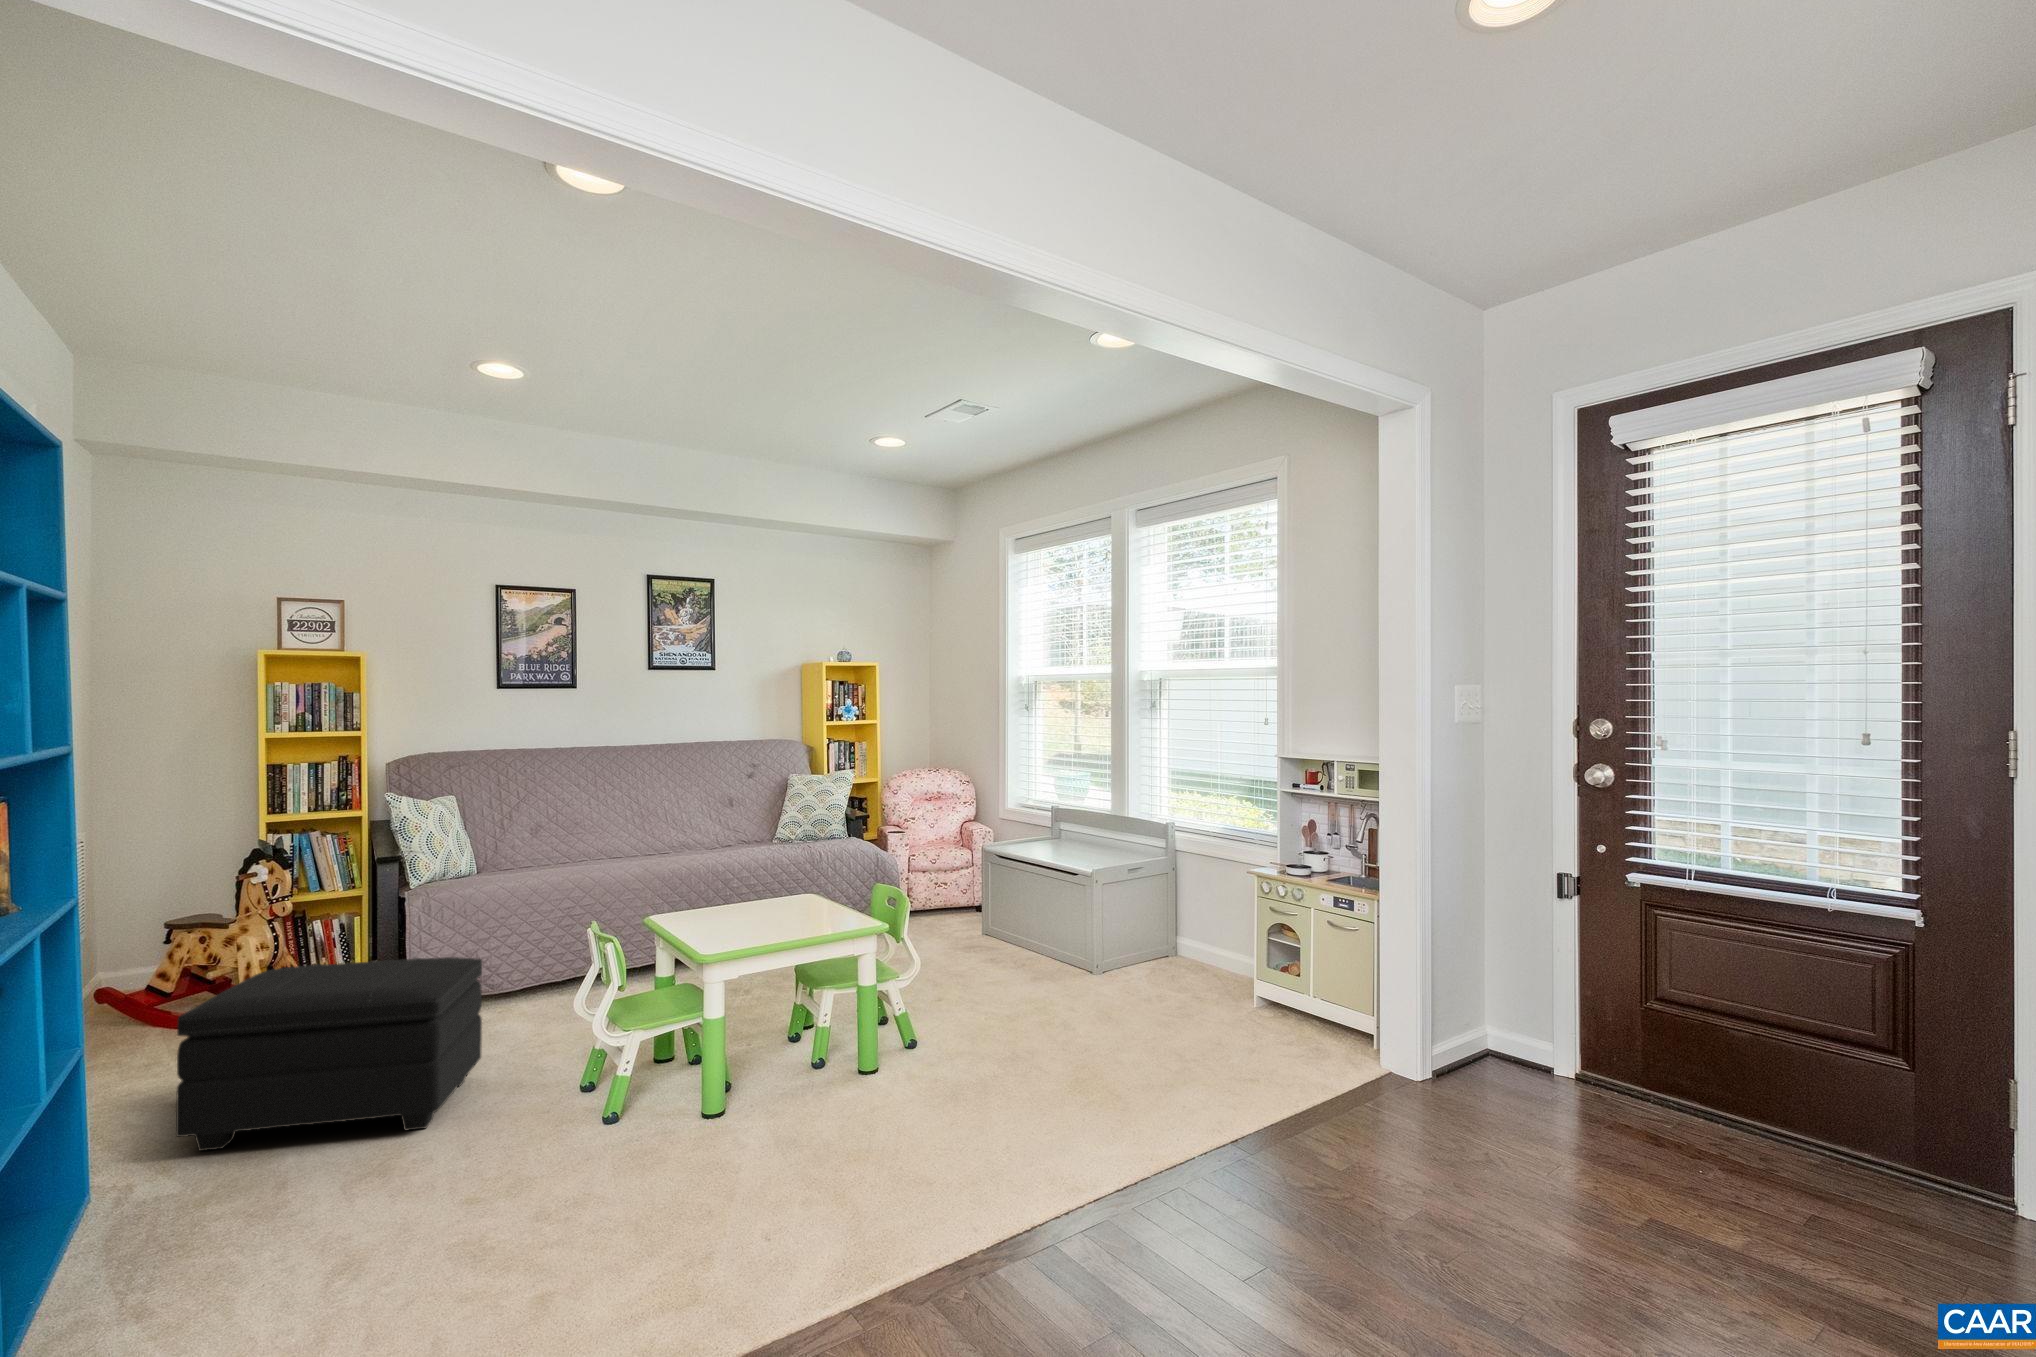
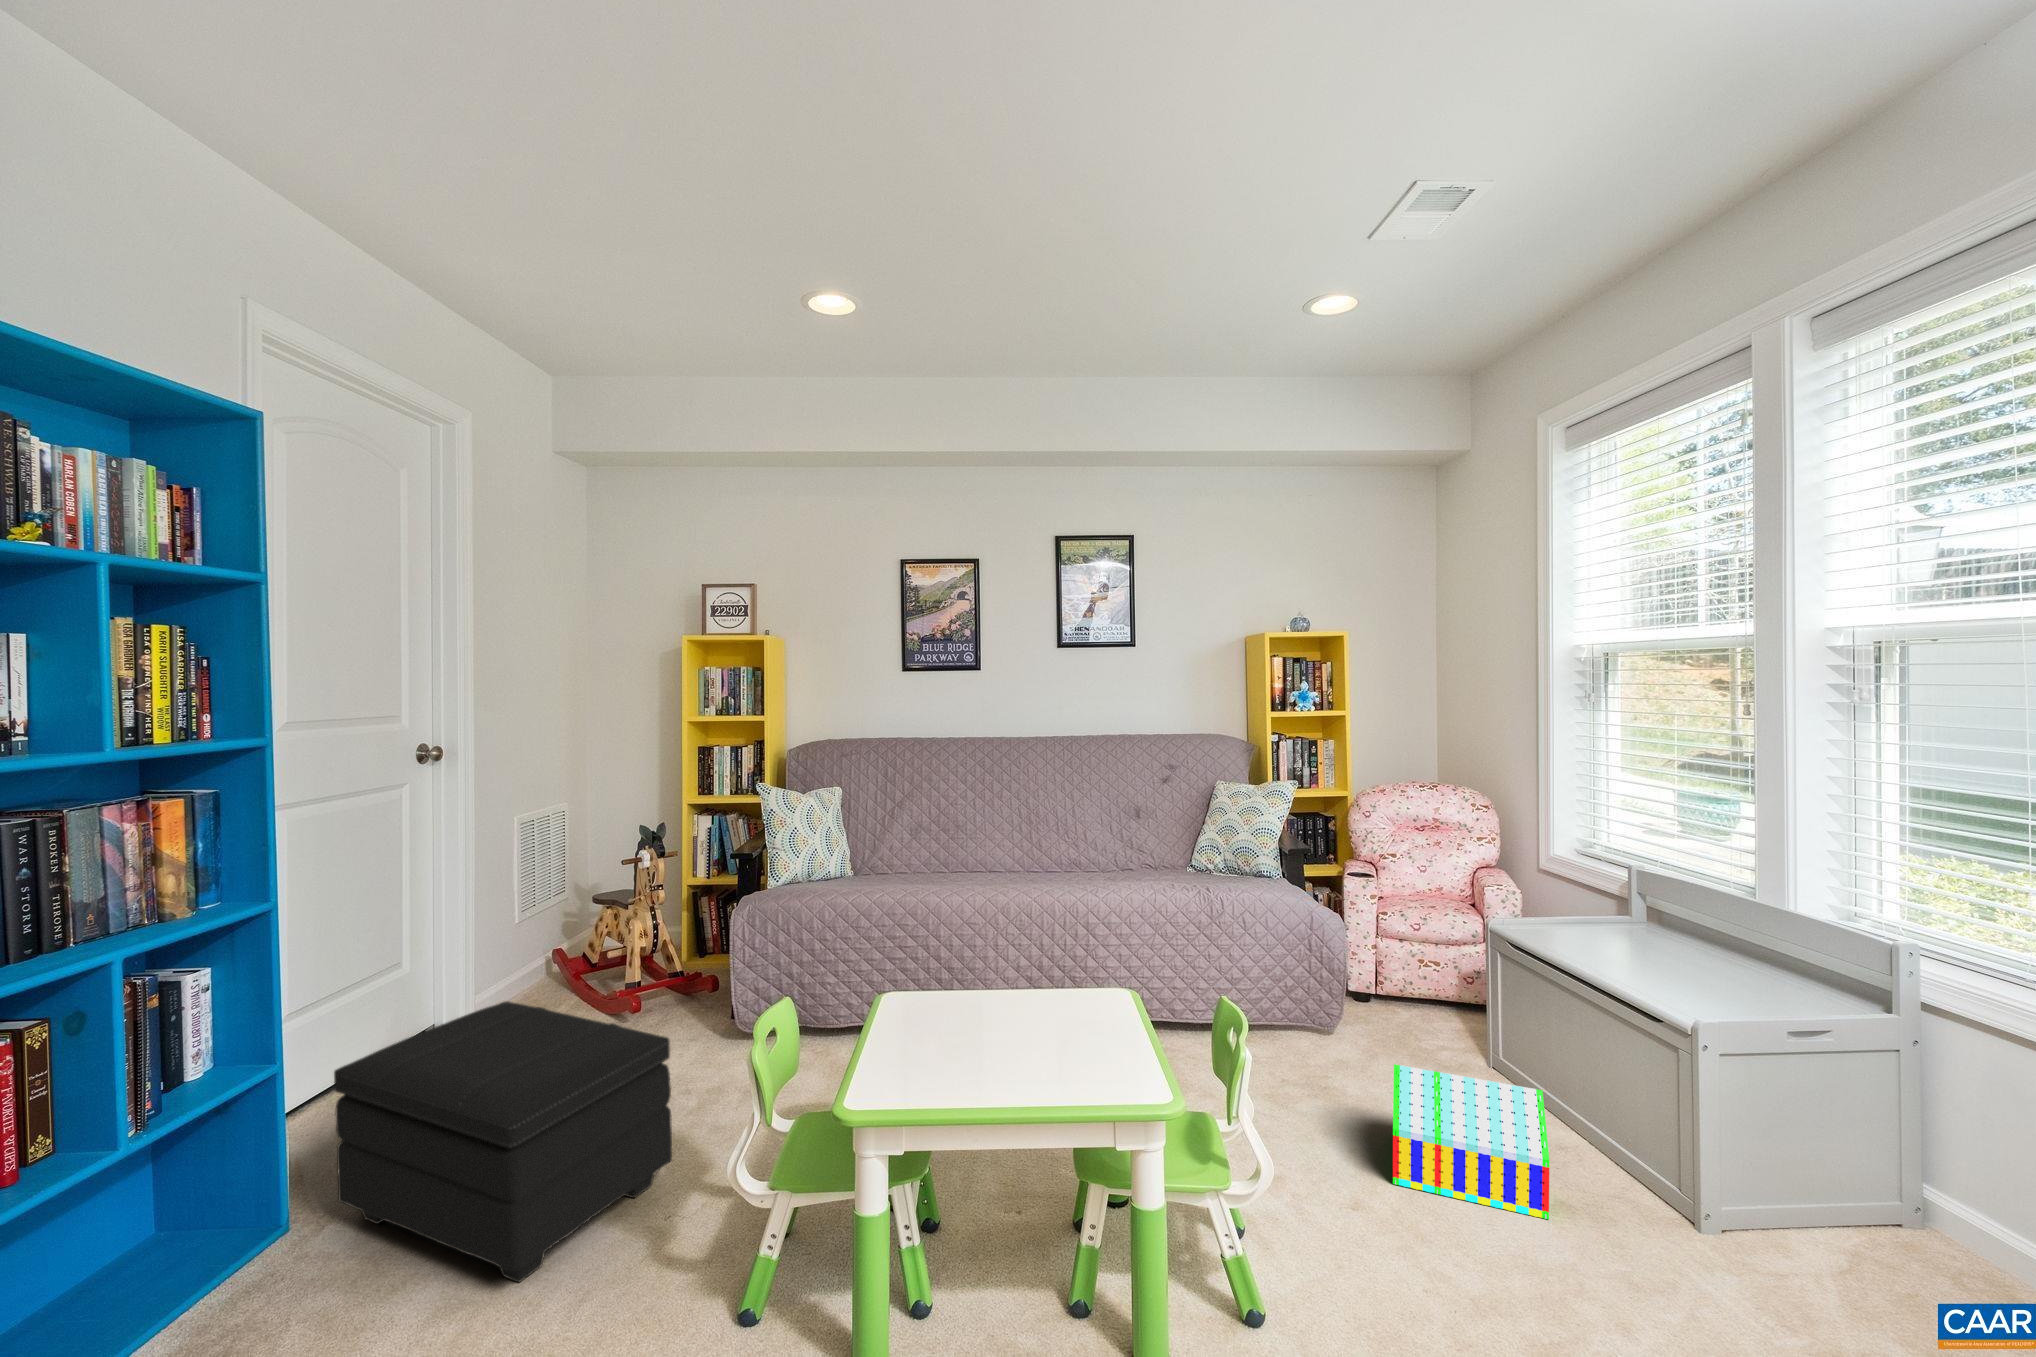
toy house: none [952,908,1036,976] -> present [1393,1064,1549,1219]

